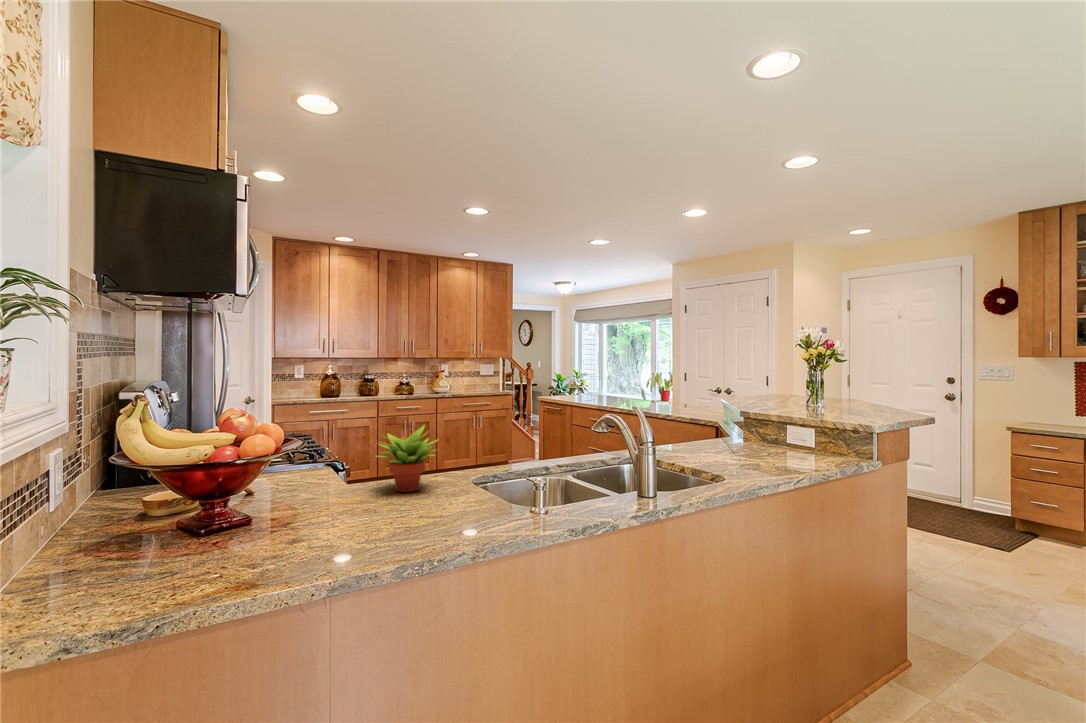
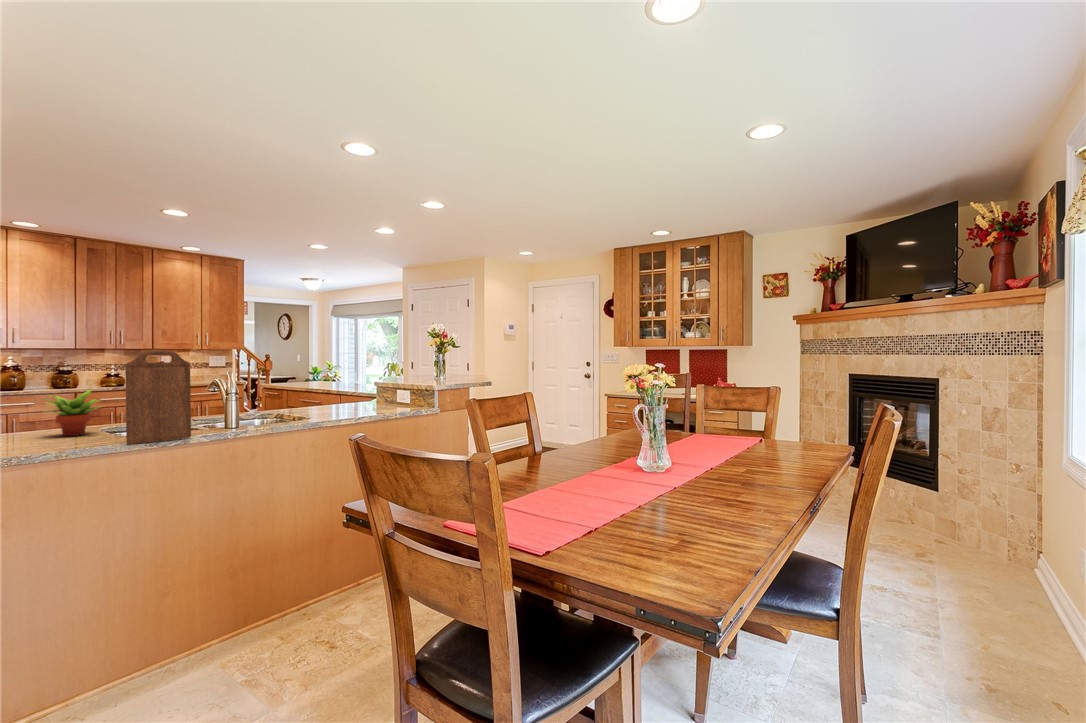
cutting board: none [487,378,565,532] -> present [125,351,191,444]

